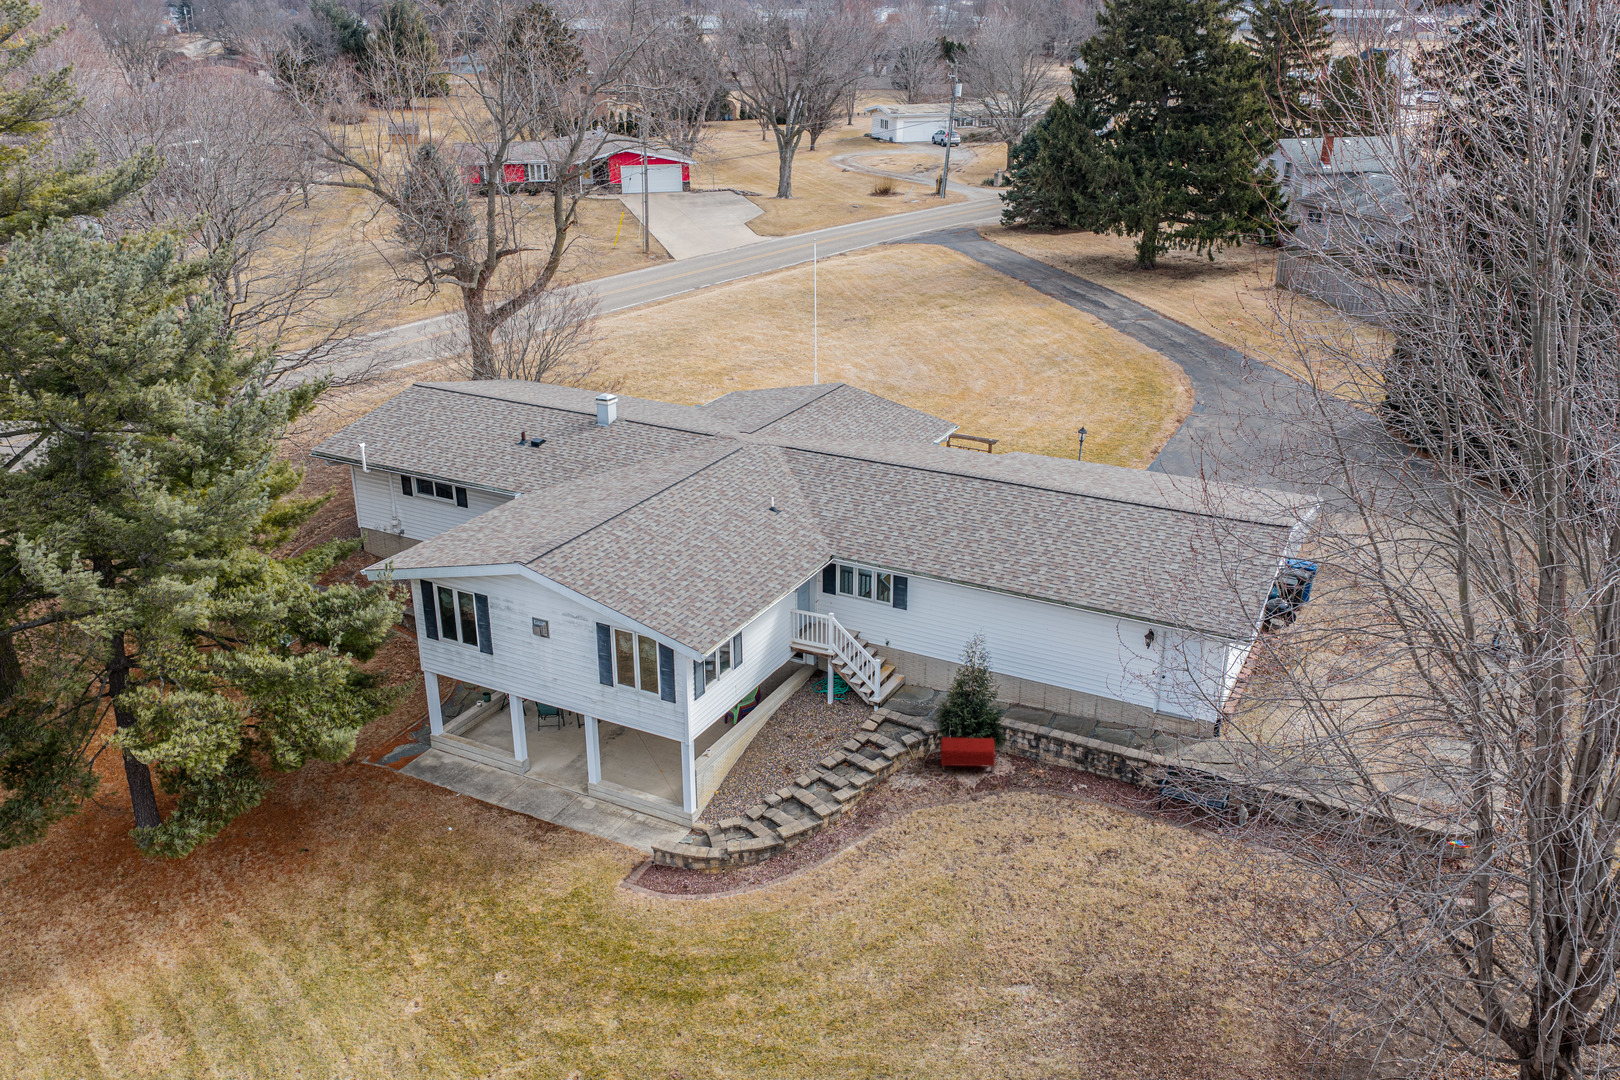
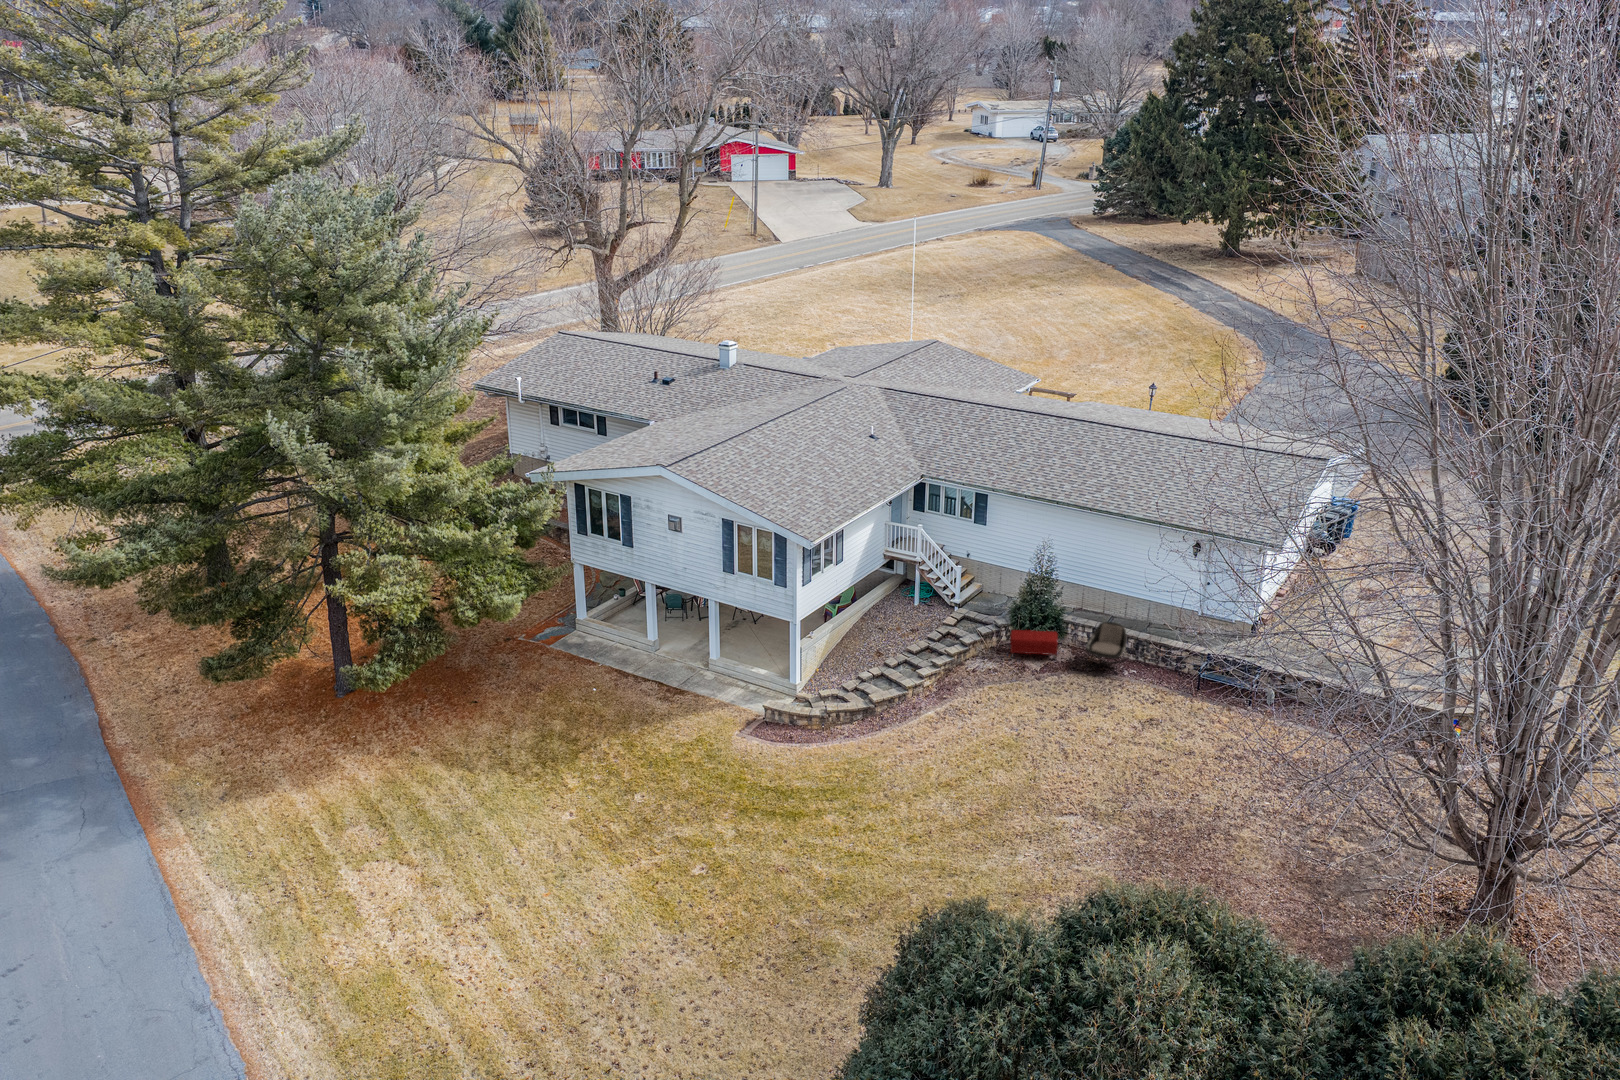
lounge chair: none [1028,727,1073,788] -> present [1086,622,1126,666]

